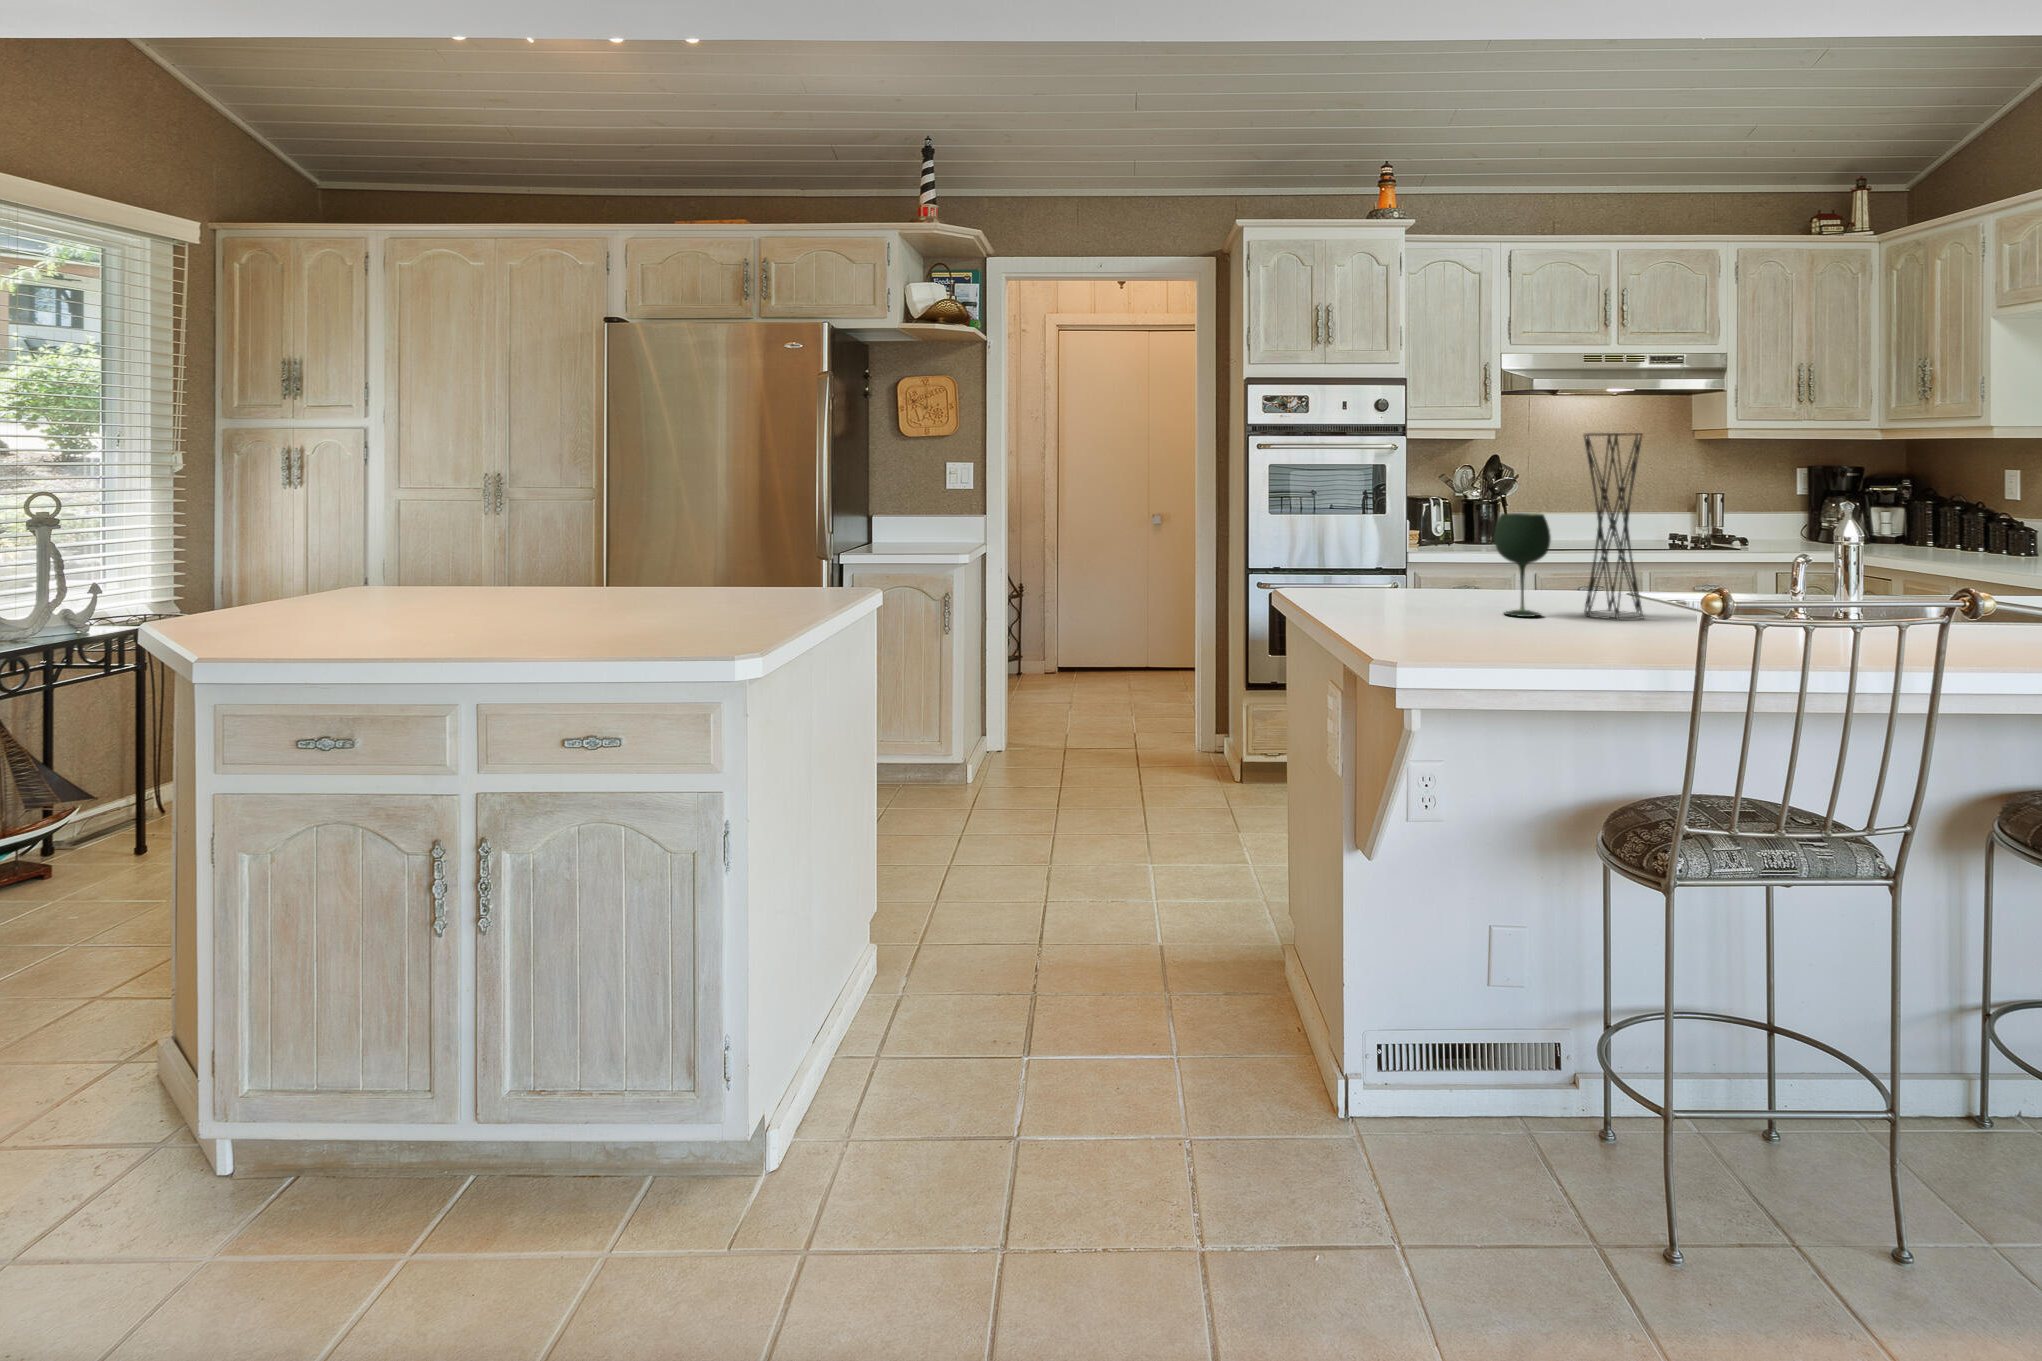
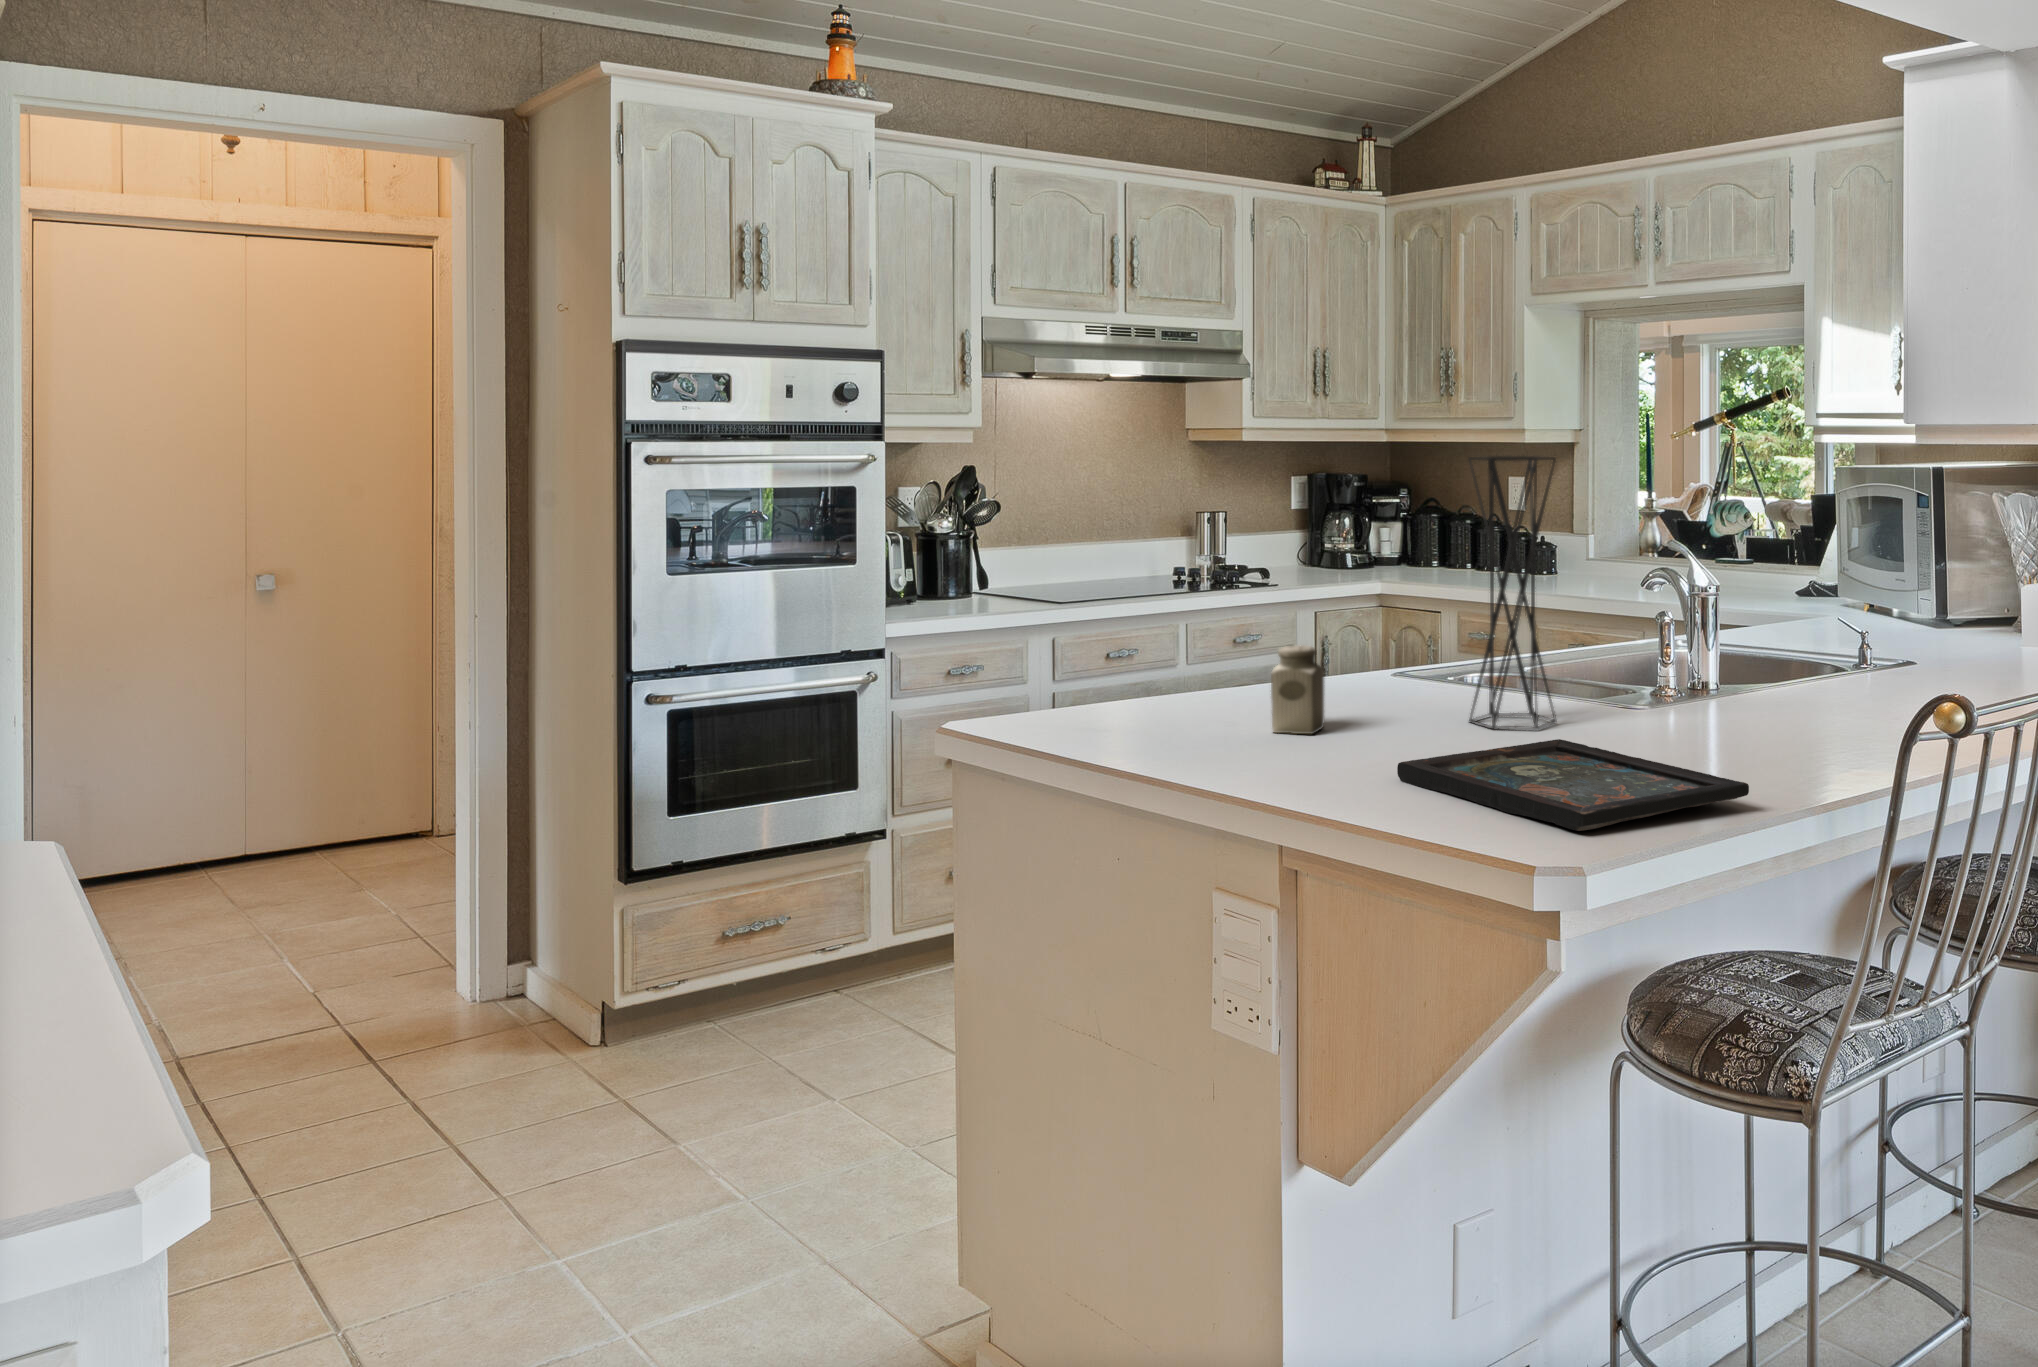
wine glass: present [1494,513,1551,617] -> none [1382,580,1466,743]
salt shaker: none [1439,552,1477,606] -> present [1271,645,1324,734]
tray: none [1443,615,1616,650] -> present [1397,739,1749,831]

